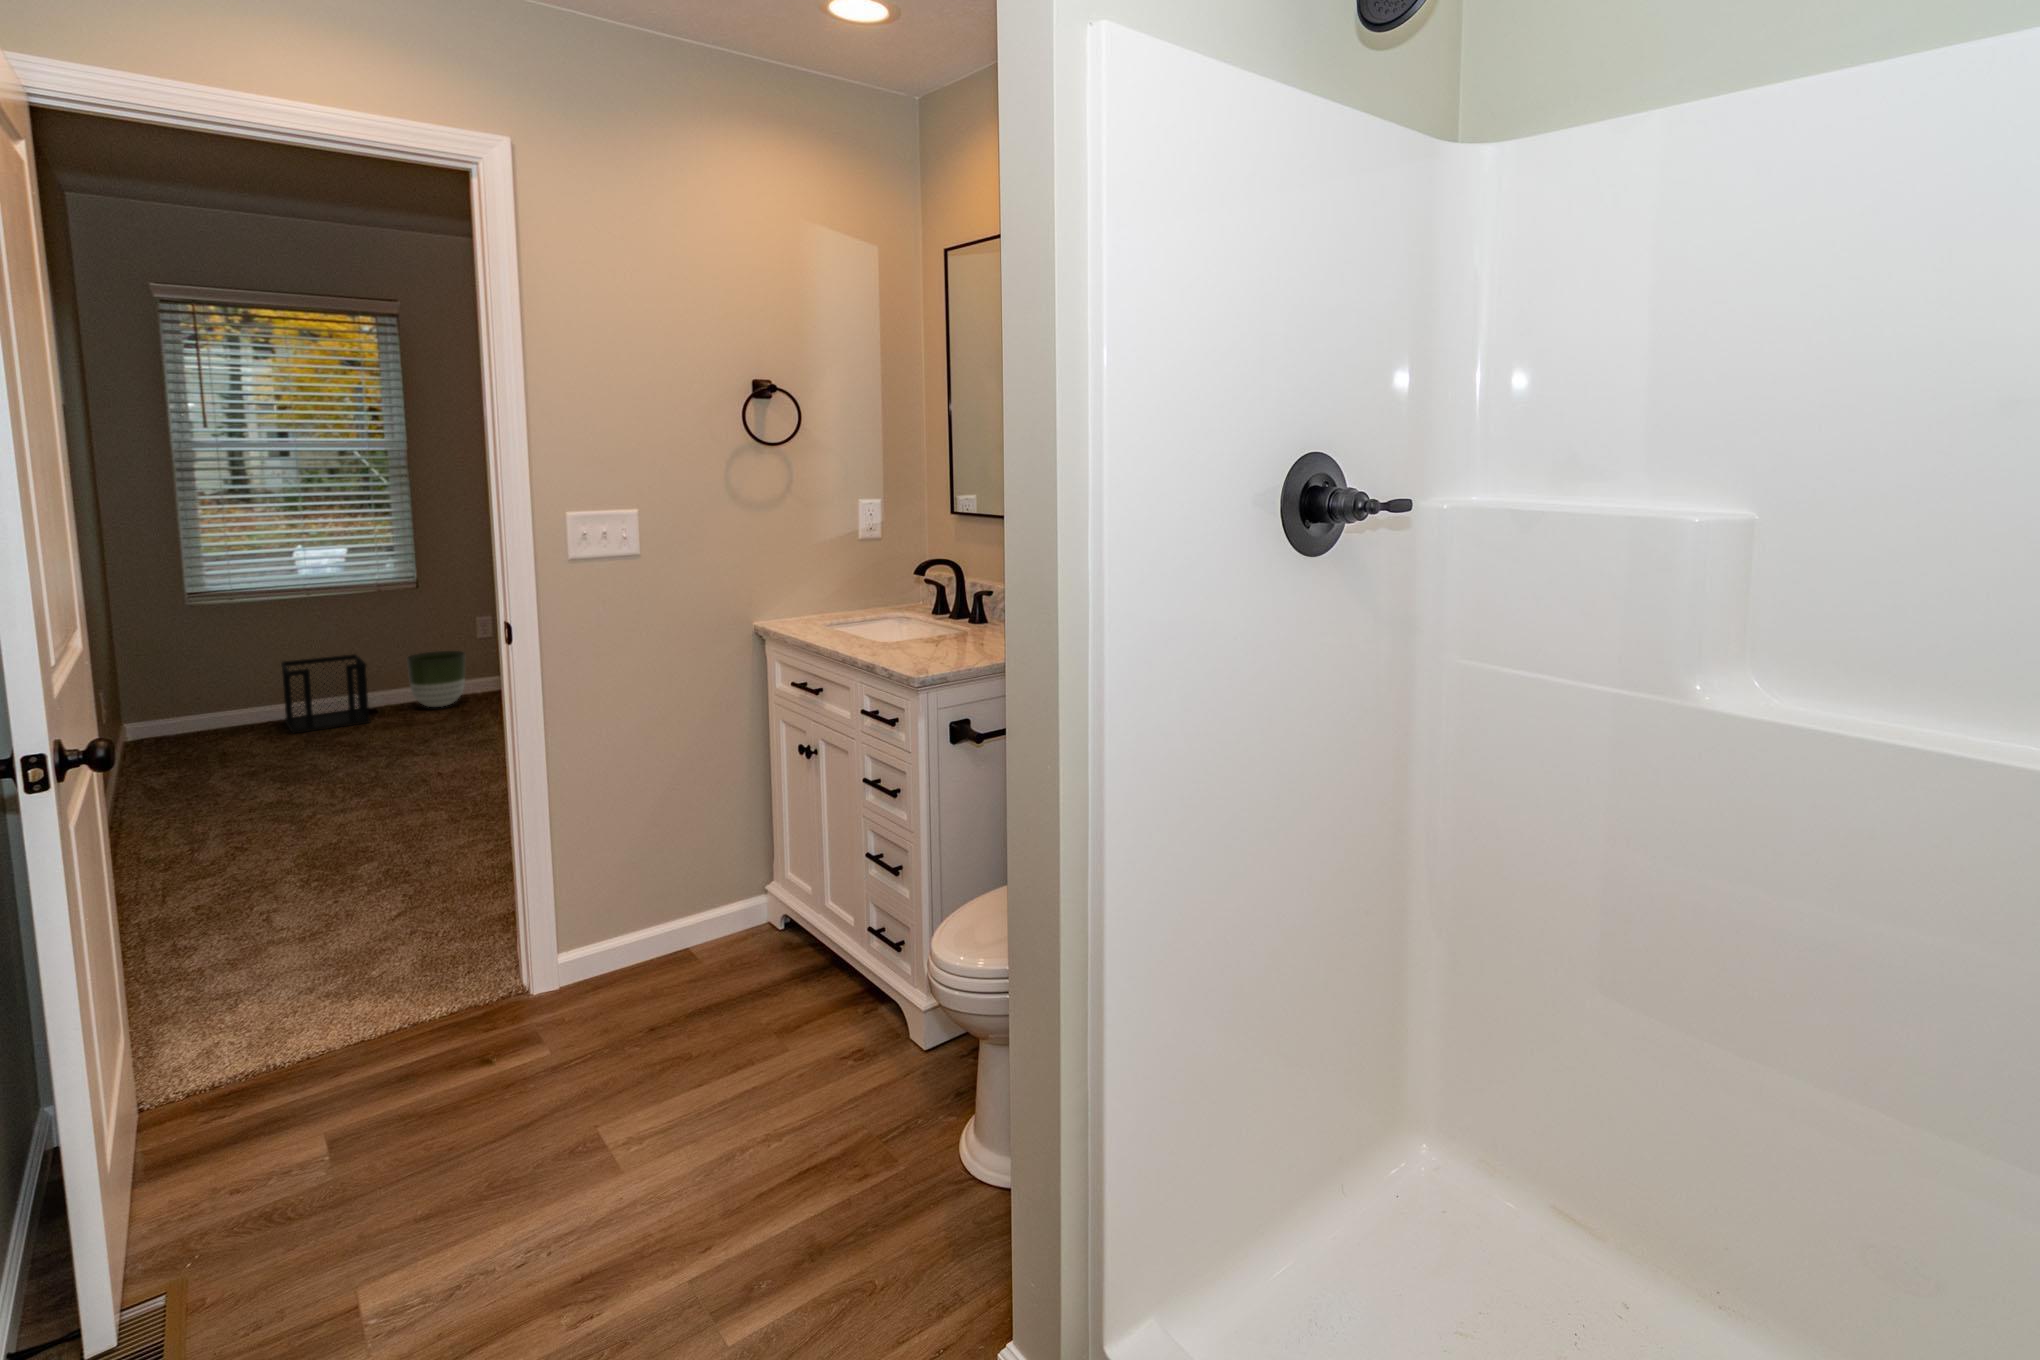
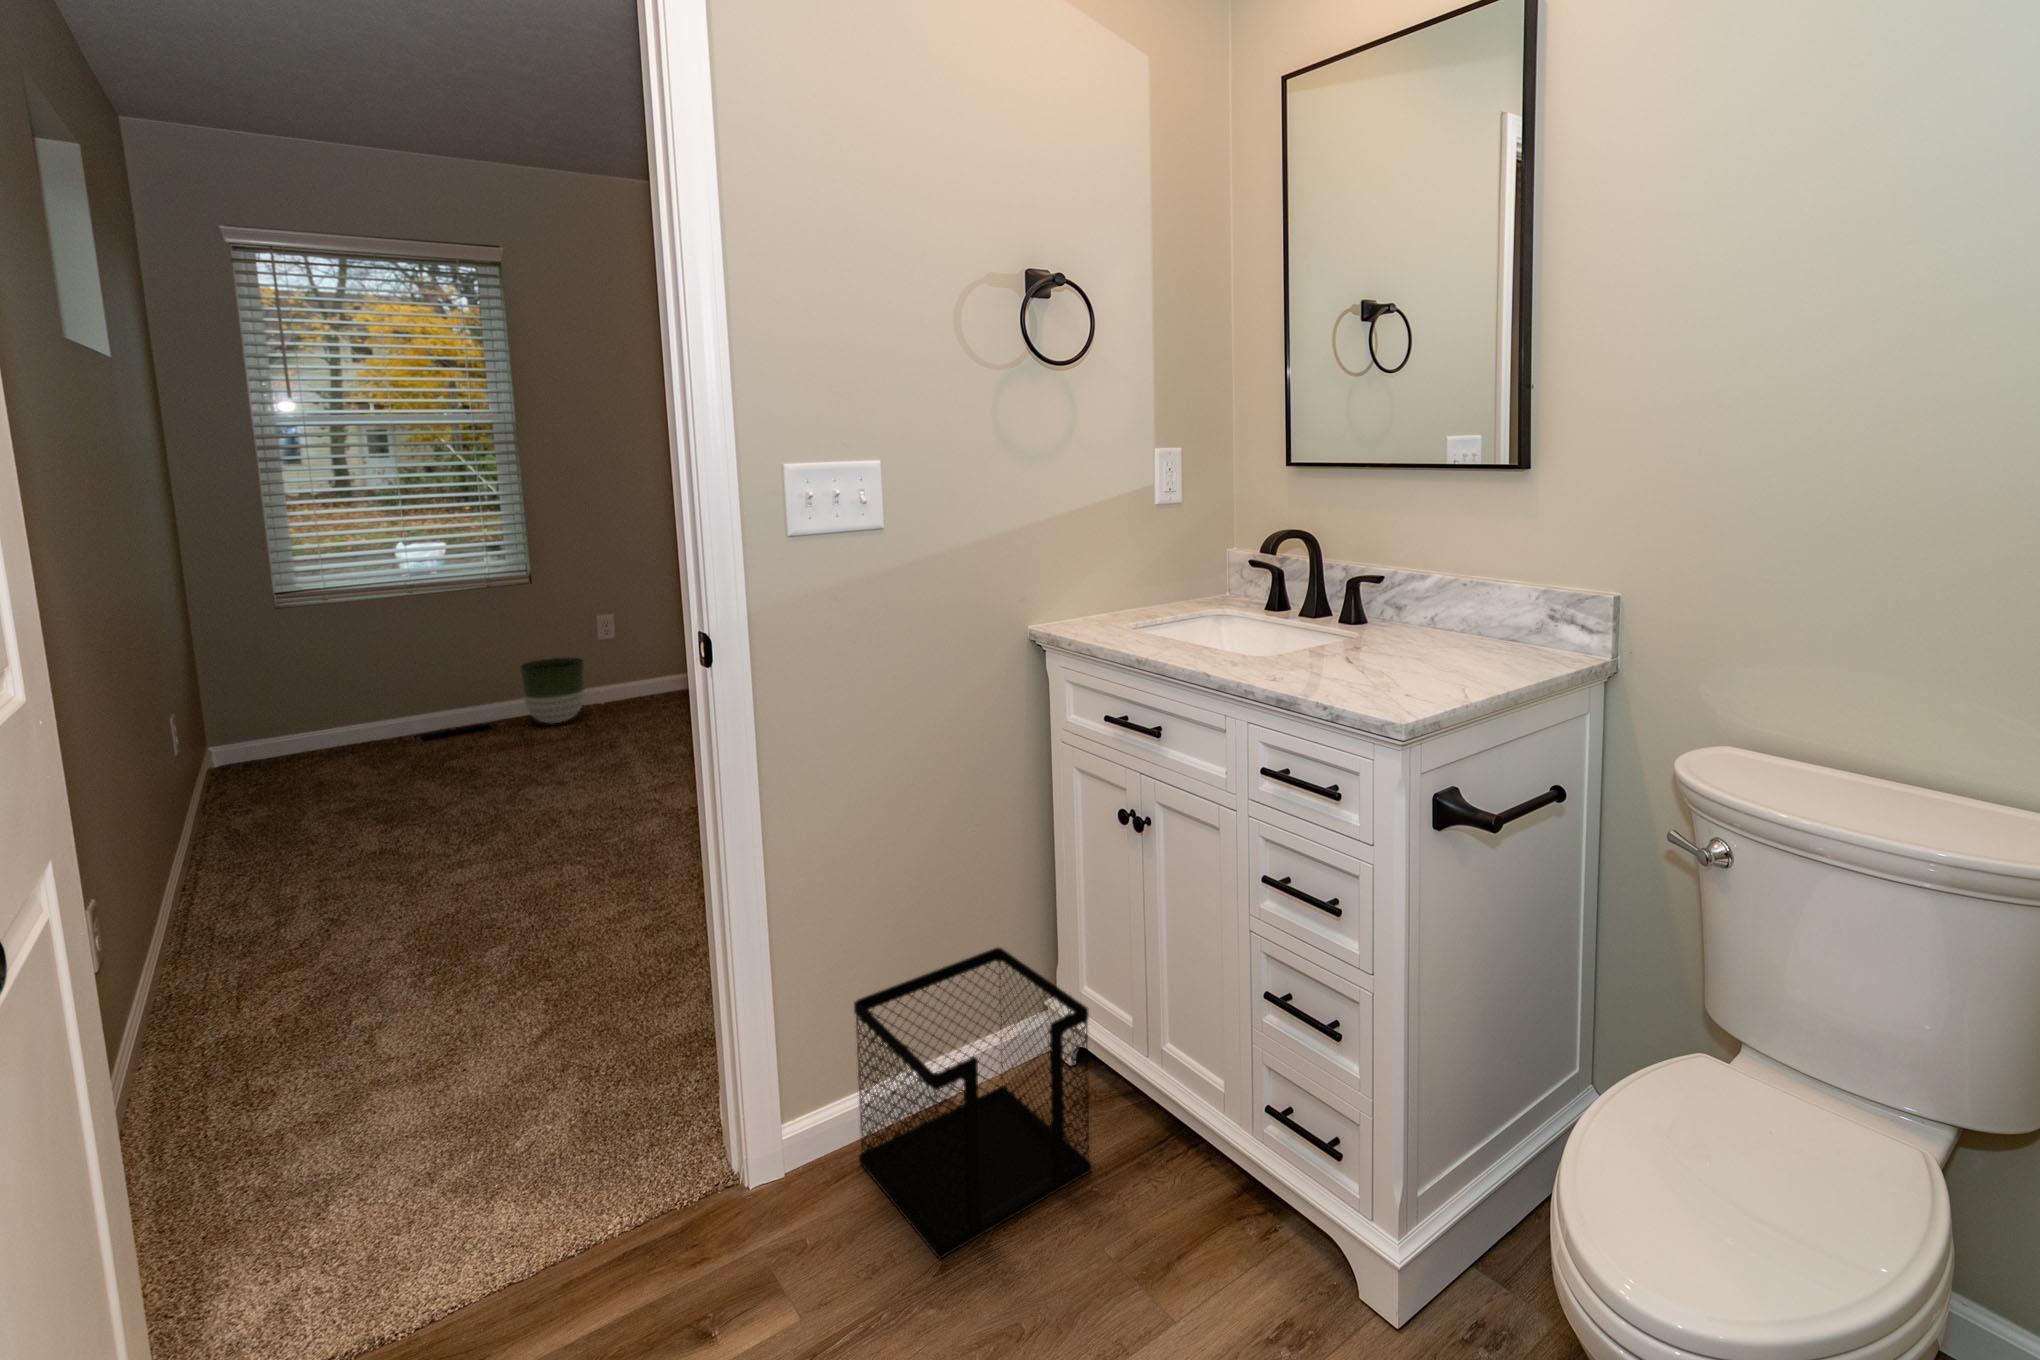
wastebasket: present [281,654,370,733] -> present [854,947,1092,1259]

